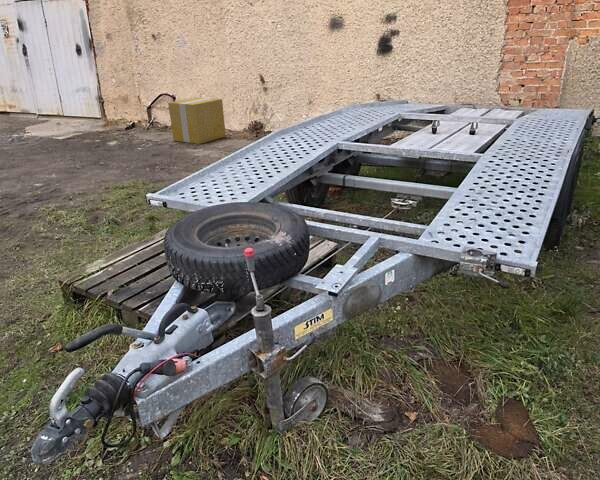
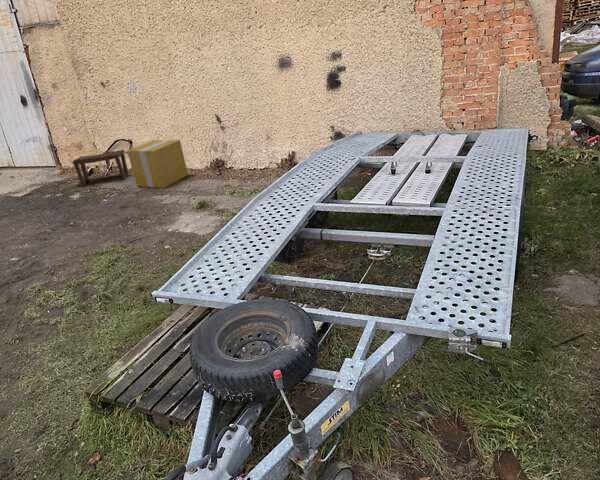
bench: none [115,105,168,136] -> present [73,150,128,186]

